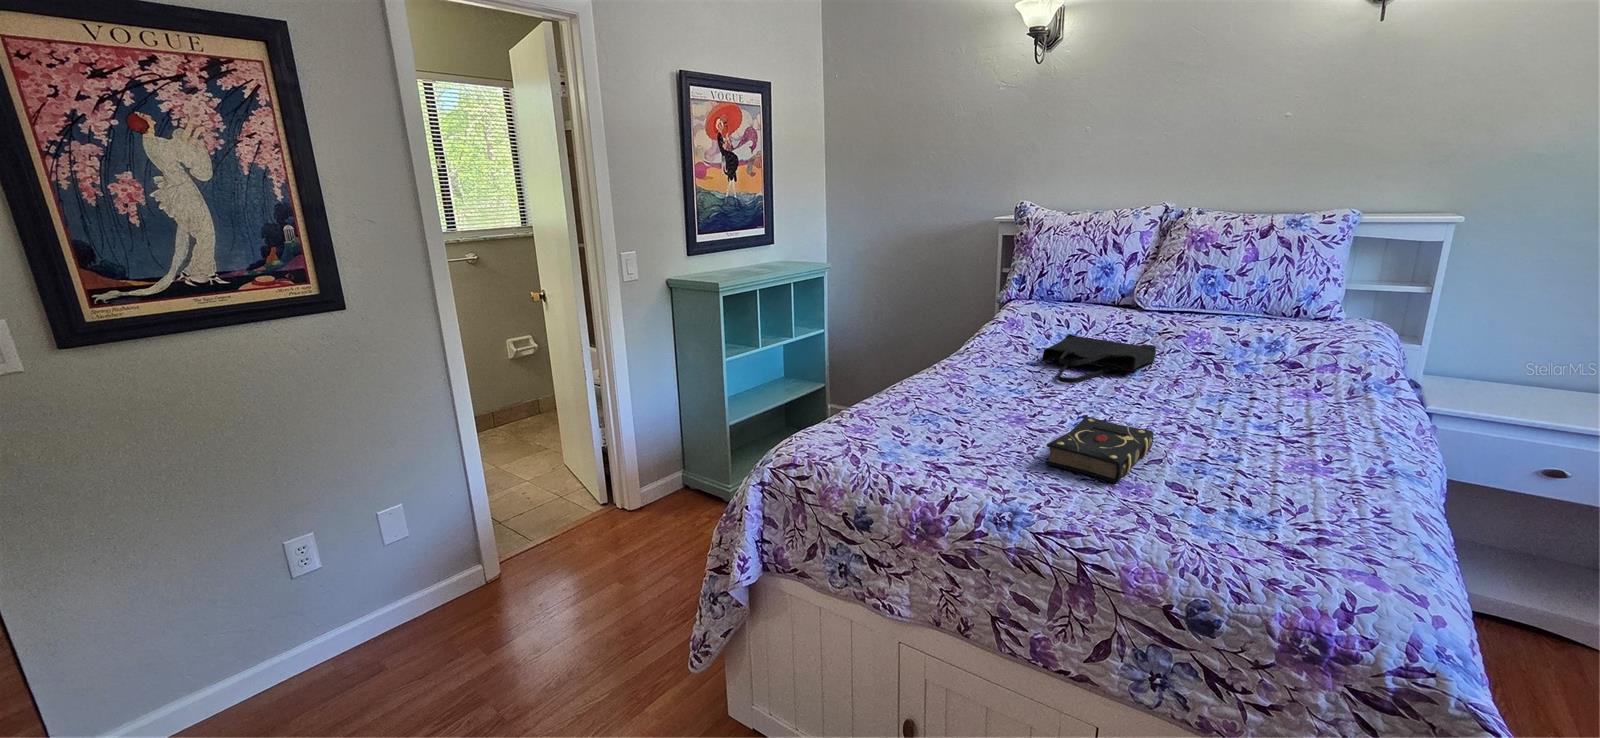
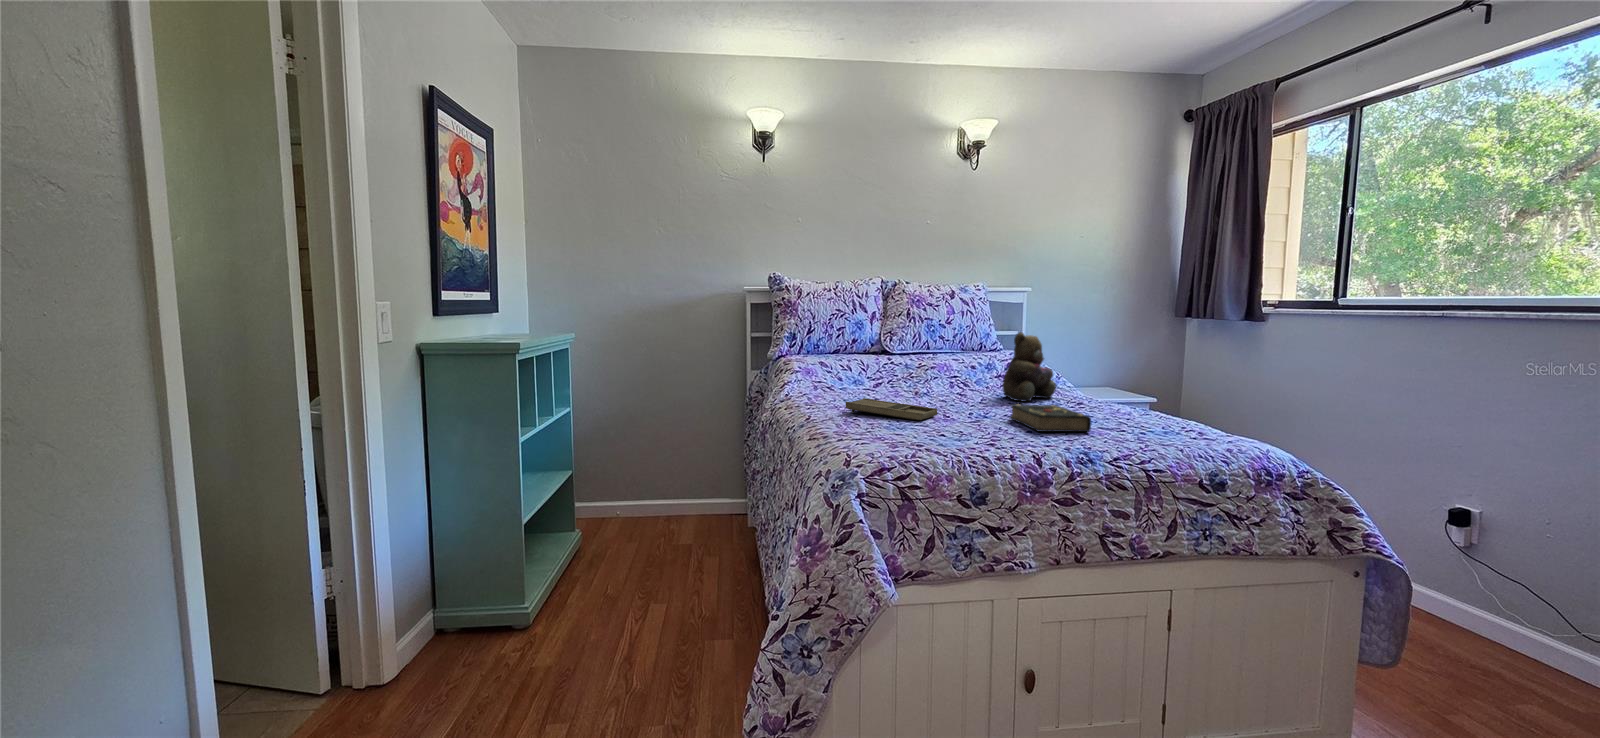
teddy bear: none [1194,311,1290,411] -> present [1002,332,1056,401]
tote bag: present [1043,334,1156,383] -> none [864,374,945,401]
tray: none [934,371,1014,413] -> present [846,398,937,420]

